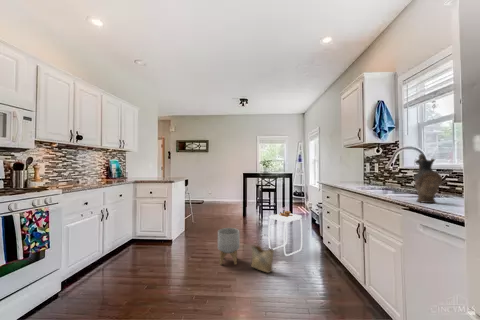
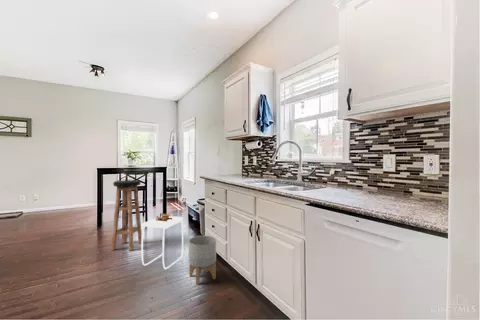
ceramic pitcher: present [415,154,442,203] -> none [307,147,329,195]
bar stool: none [249,183,272,238] -> present [111,180,142,251]
planter: present [218,228,240,265] -> present [189,236,216,284]
woven basket: present [251,245,274,272] -> none [118,250,152,301]

